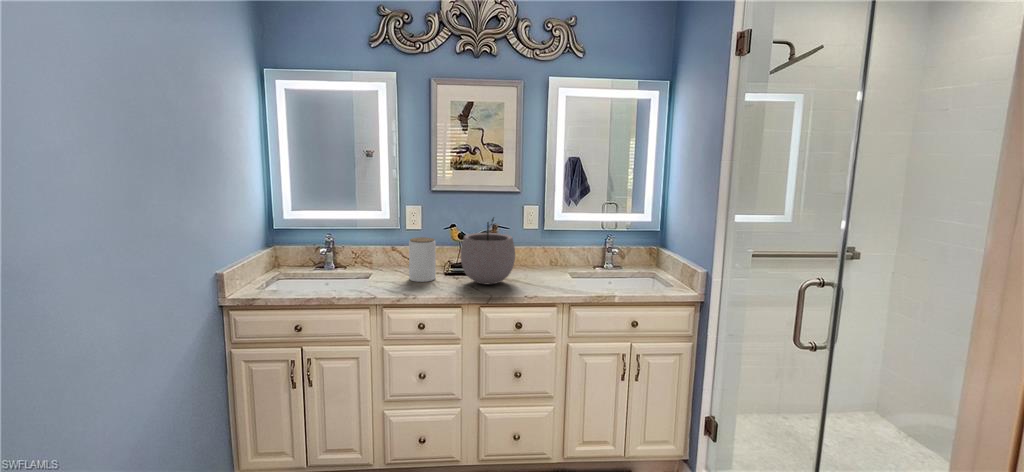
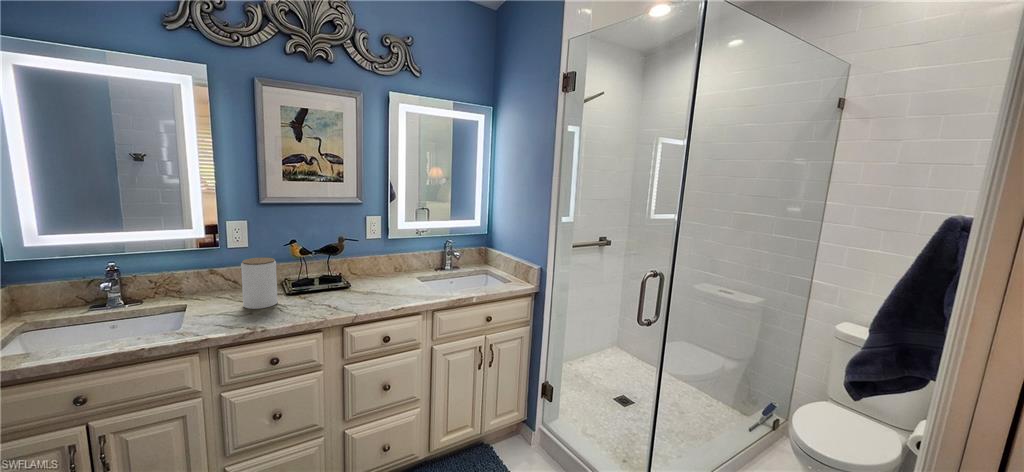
plant pot: present [461,218,515,284] -> none [310,230,372,302]

